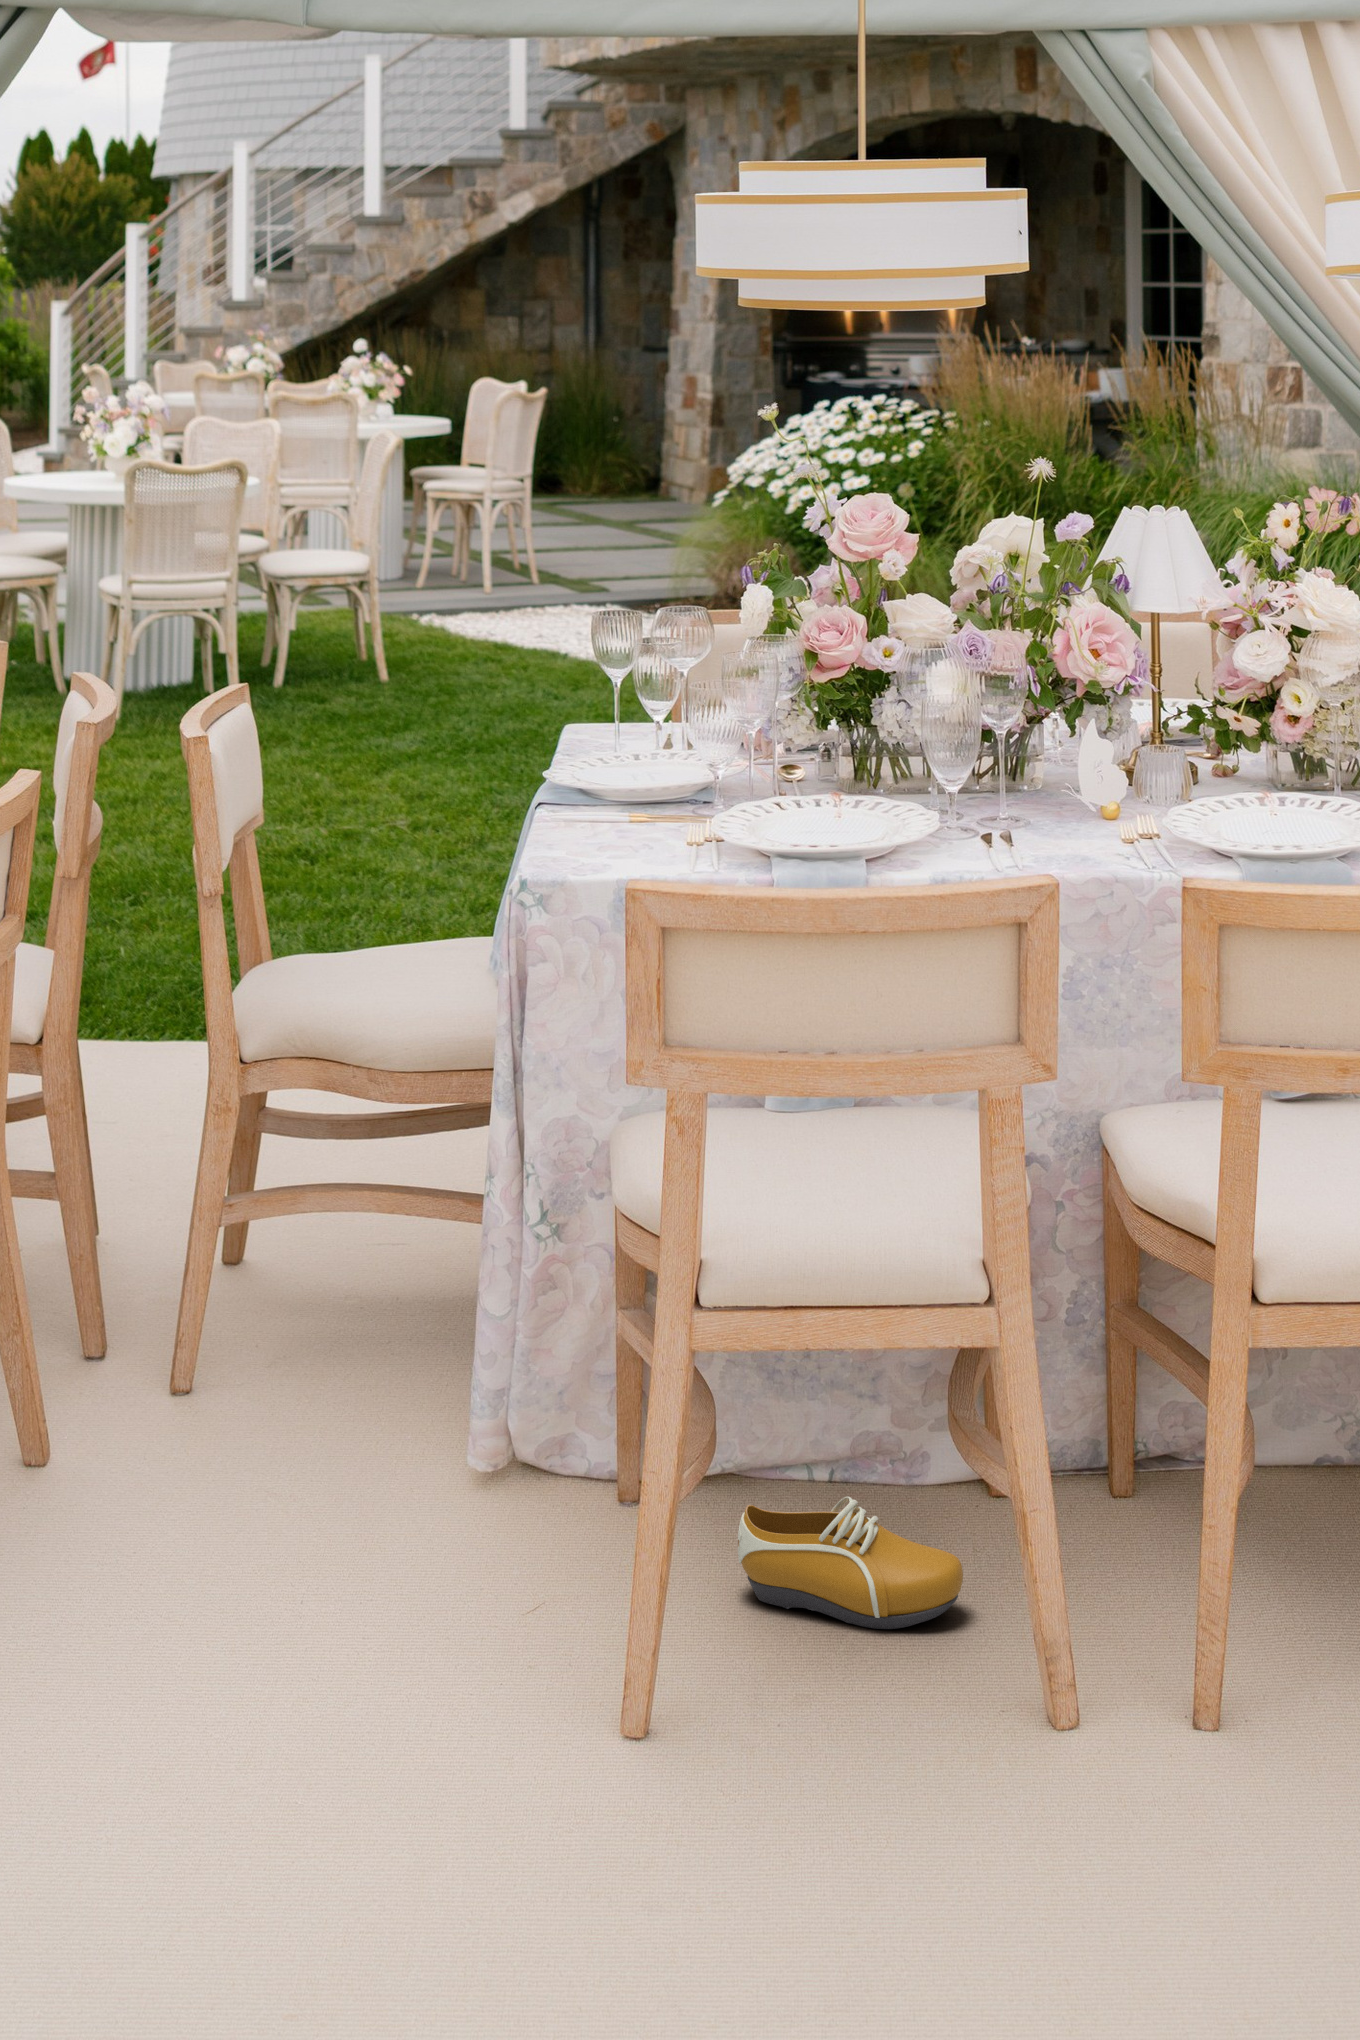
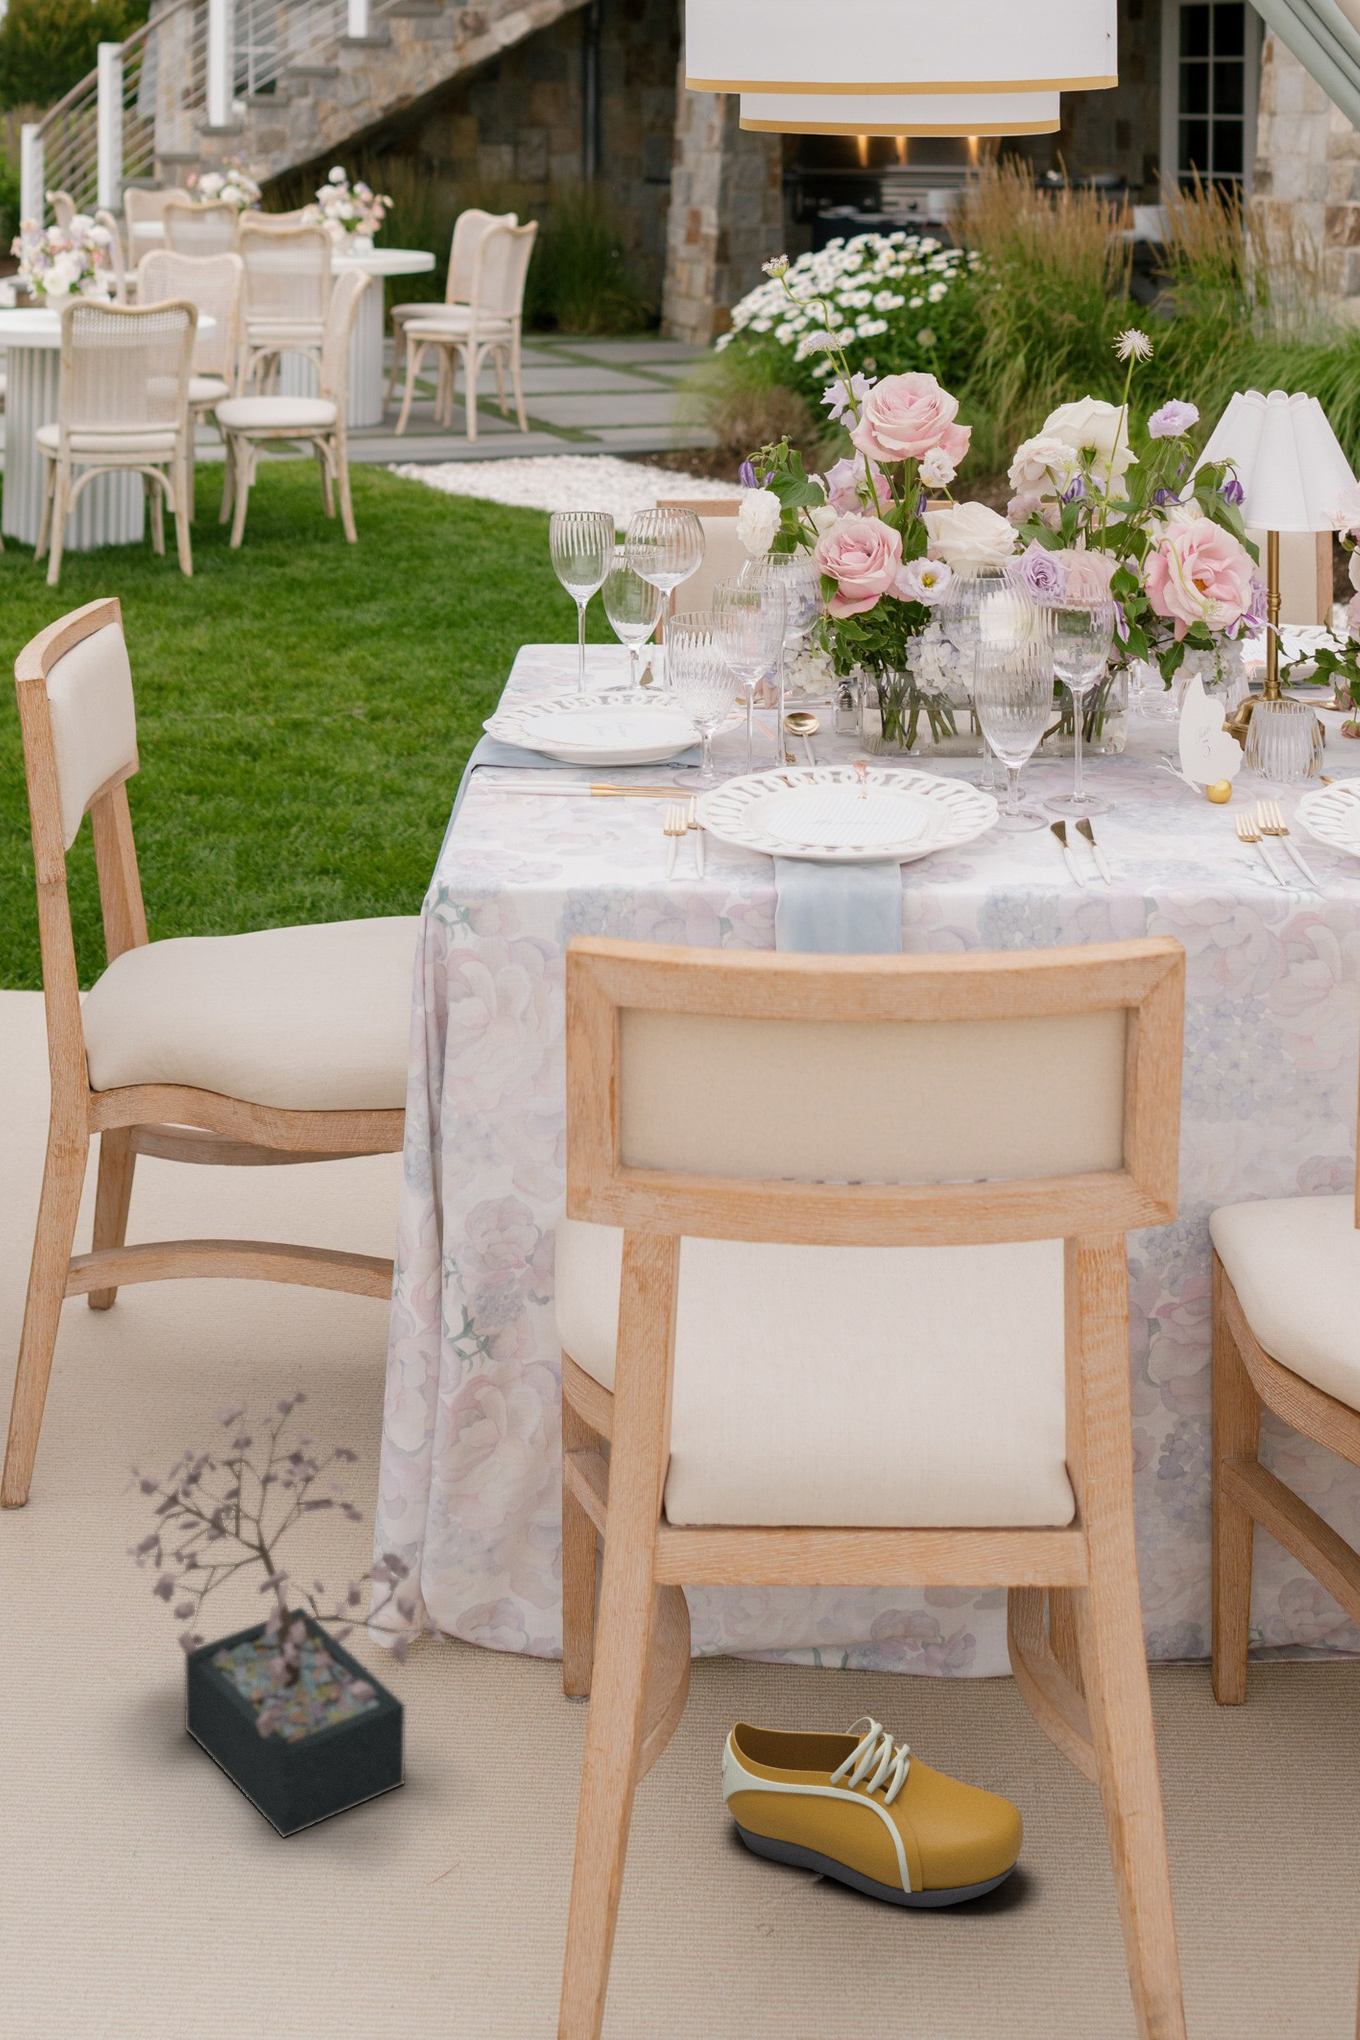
decorative plant: none [276,1280,529,1599] -> present [122,1392,445,1837]

